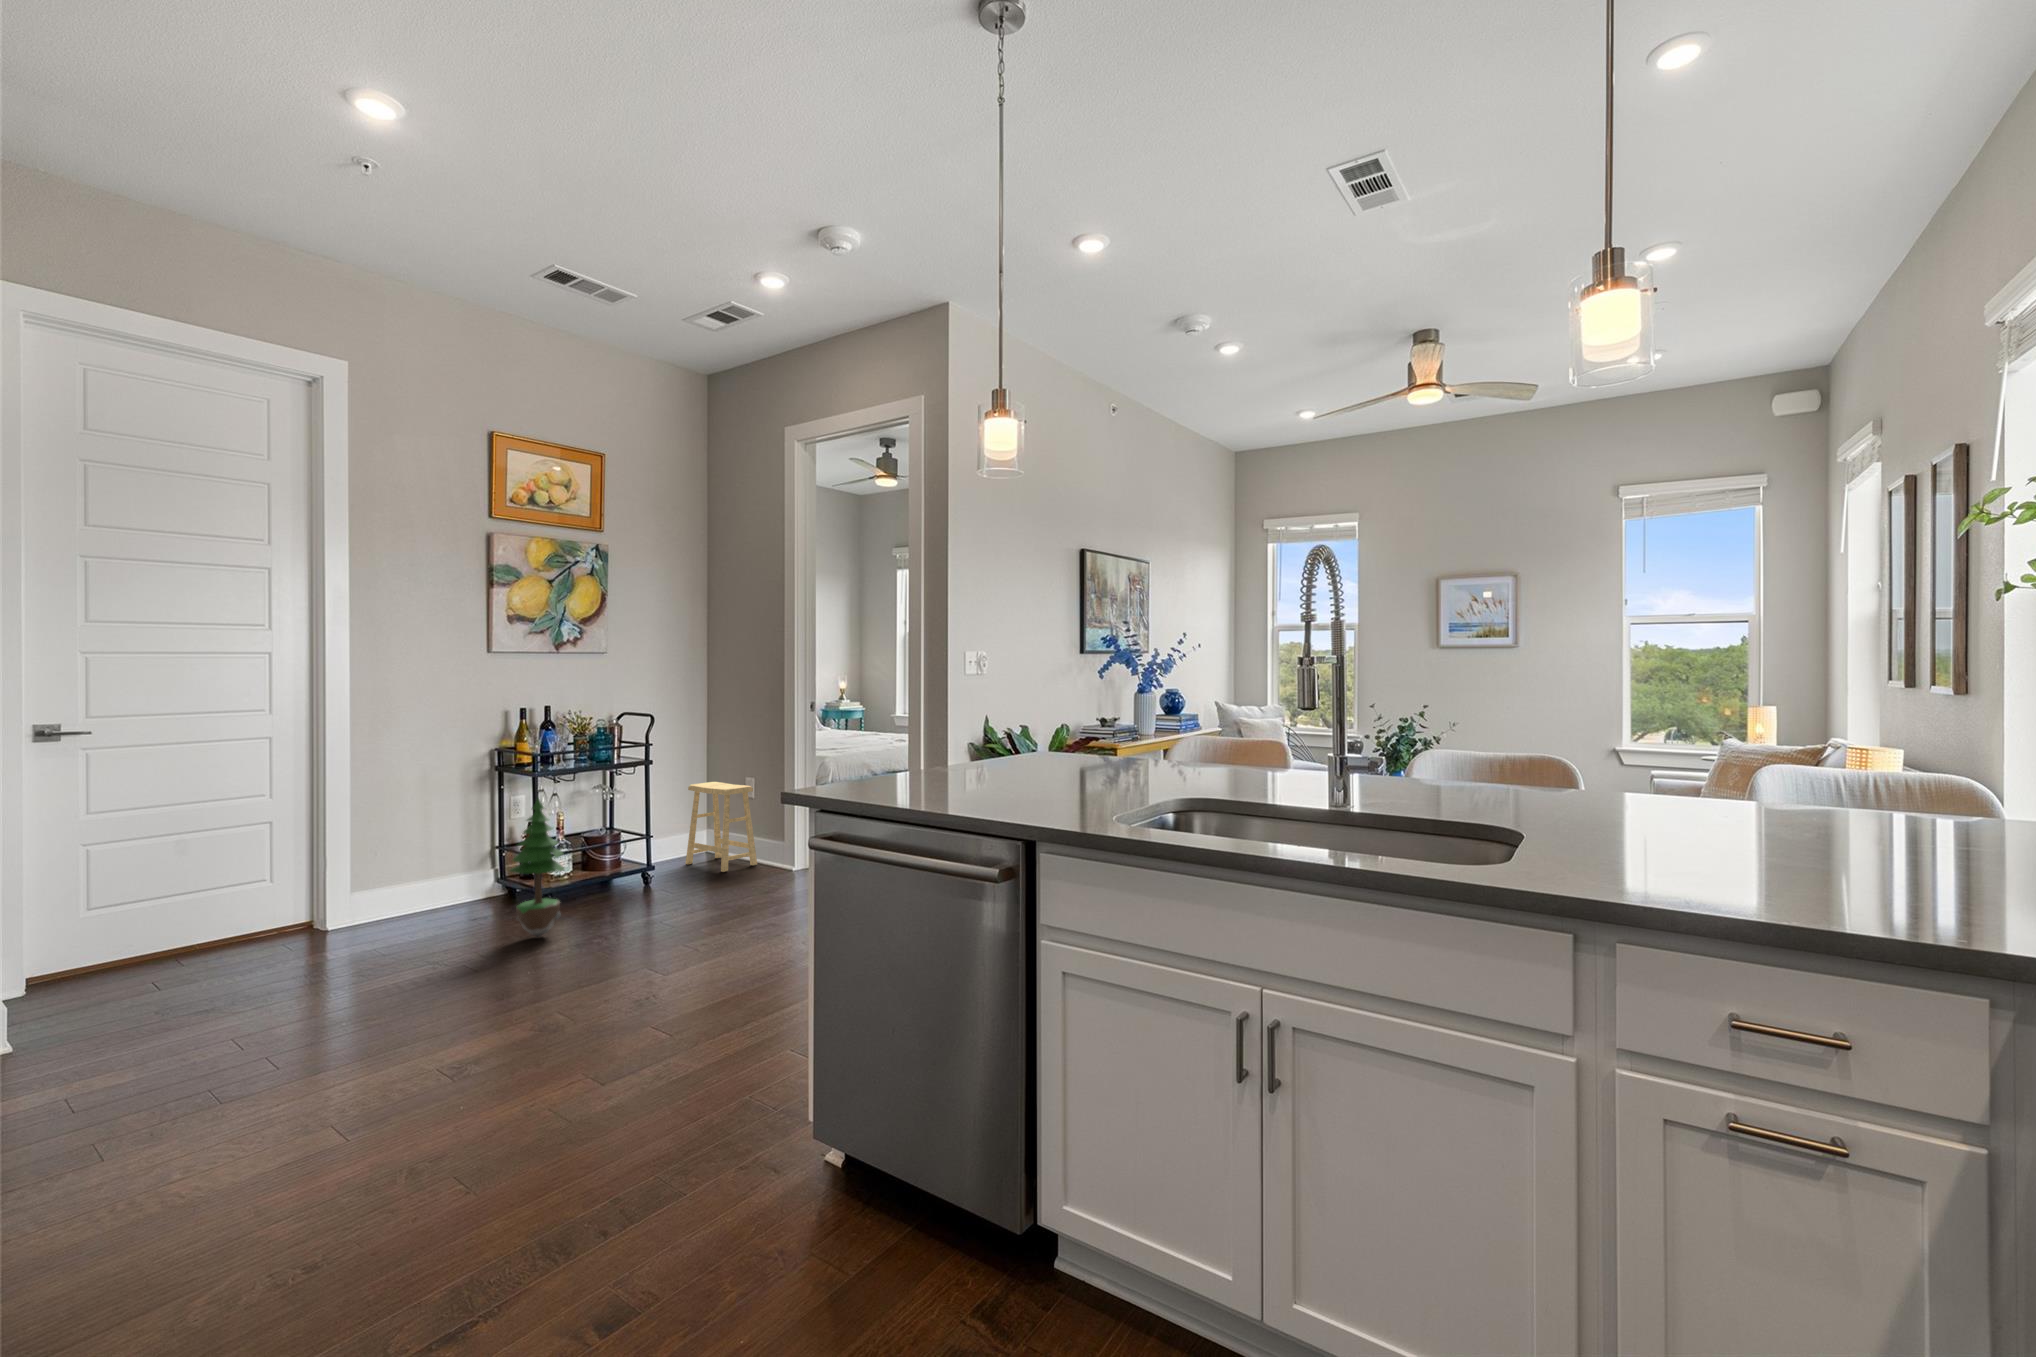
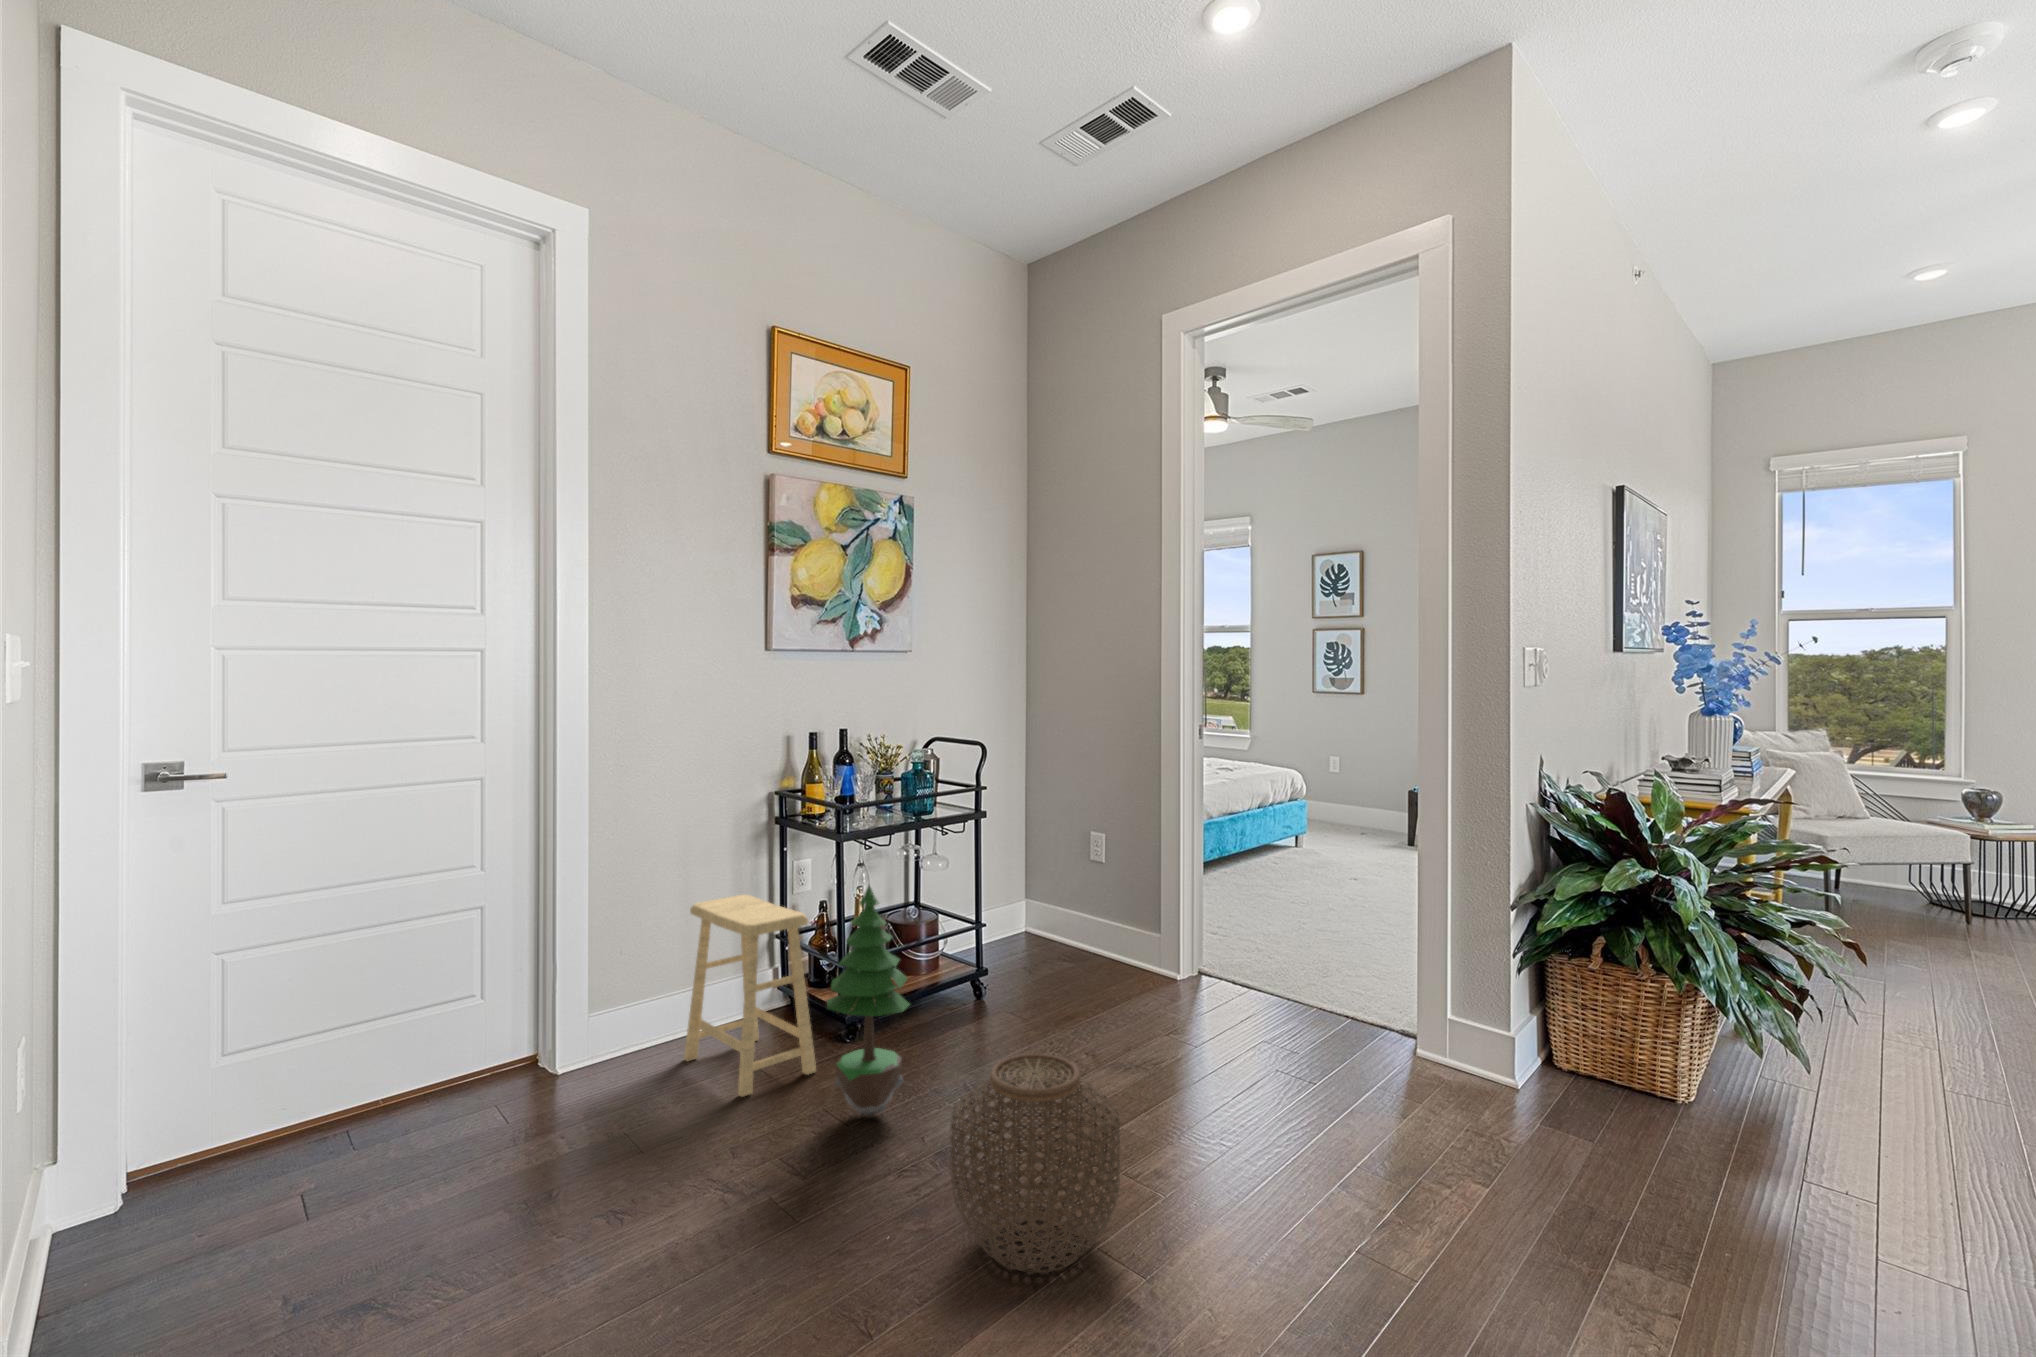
footstool: present [686,782,757,872] -> present [684,895,816,1097]
woven basket: none [558,877,657,984] -> present [950,1054,1120,1273]

